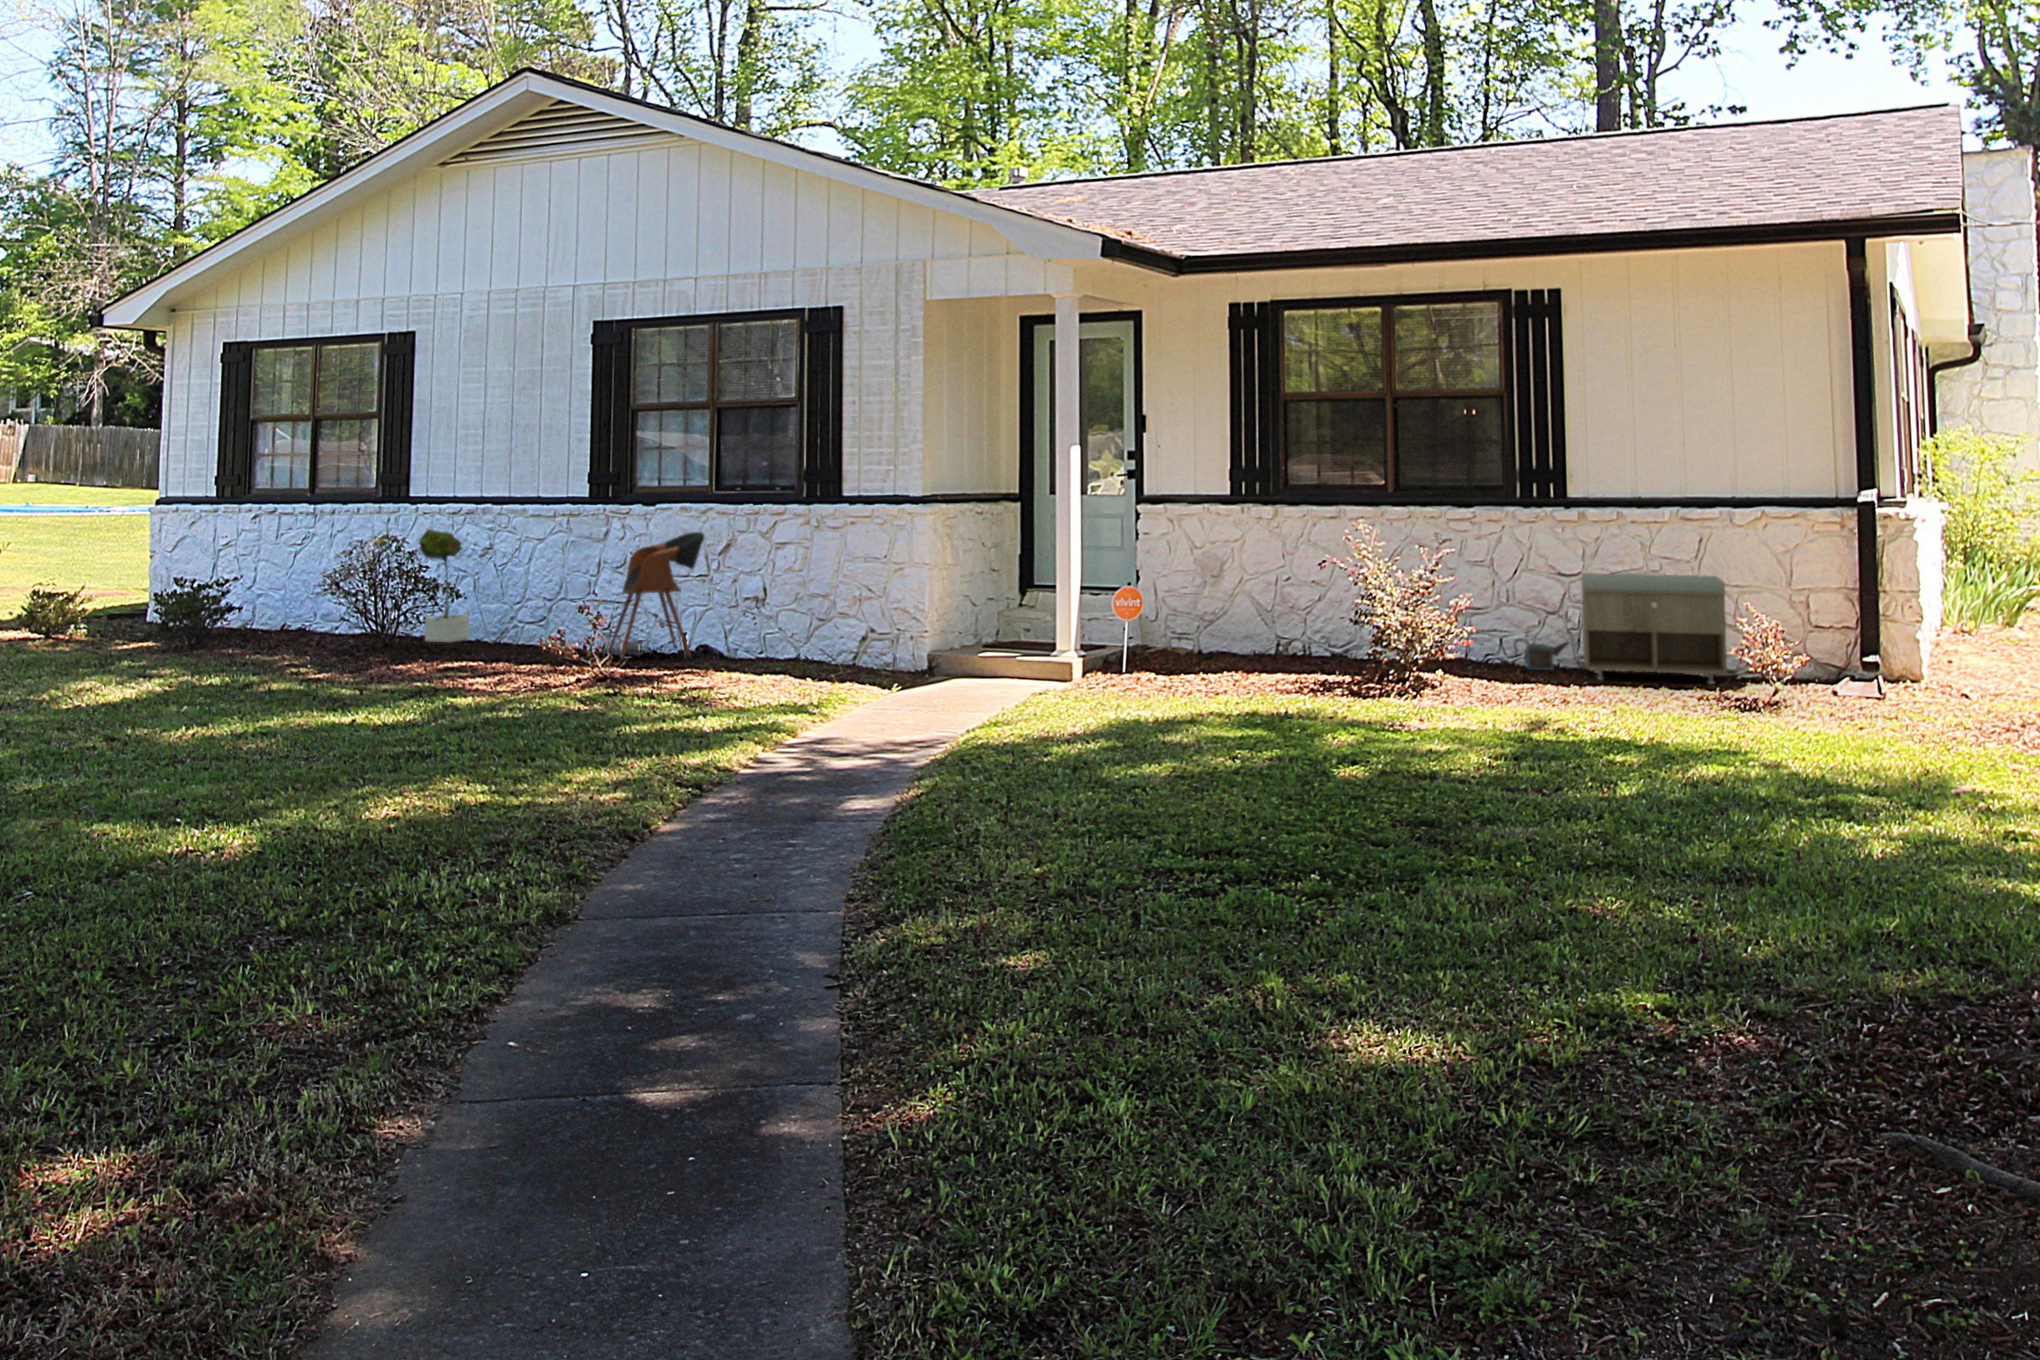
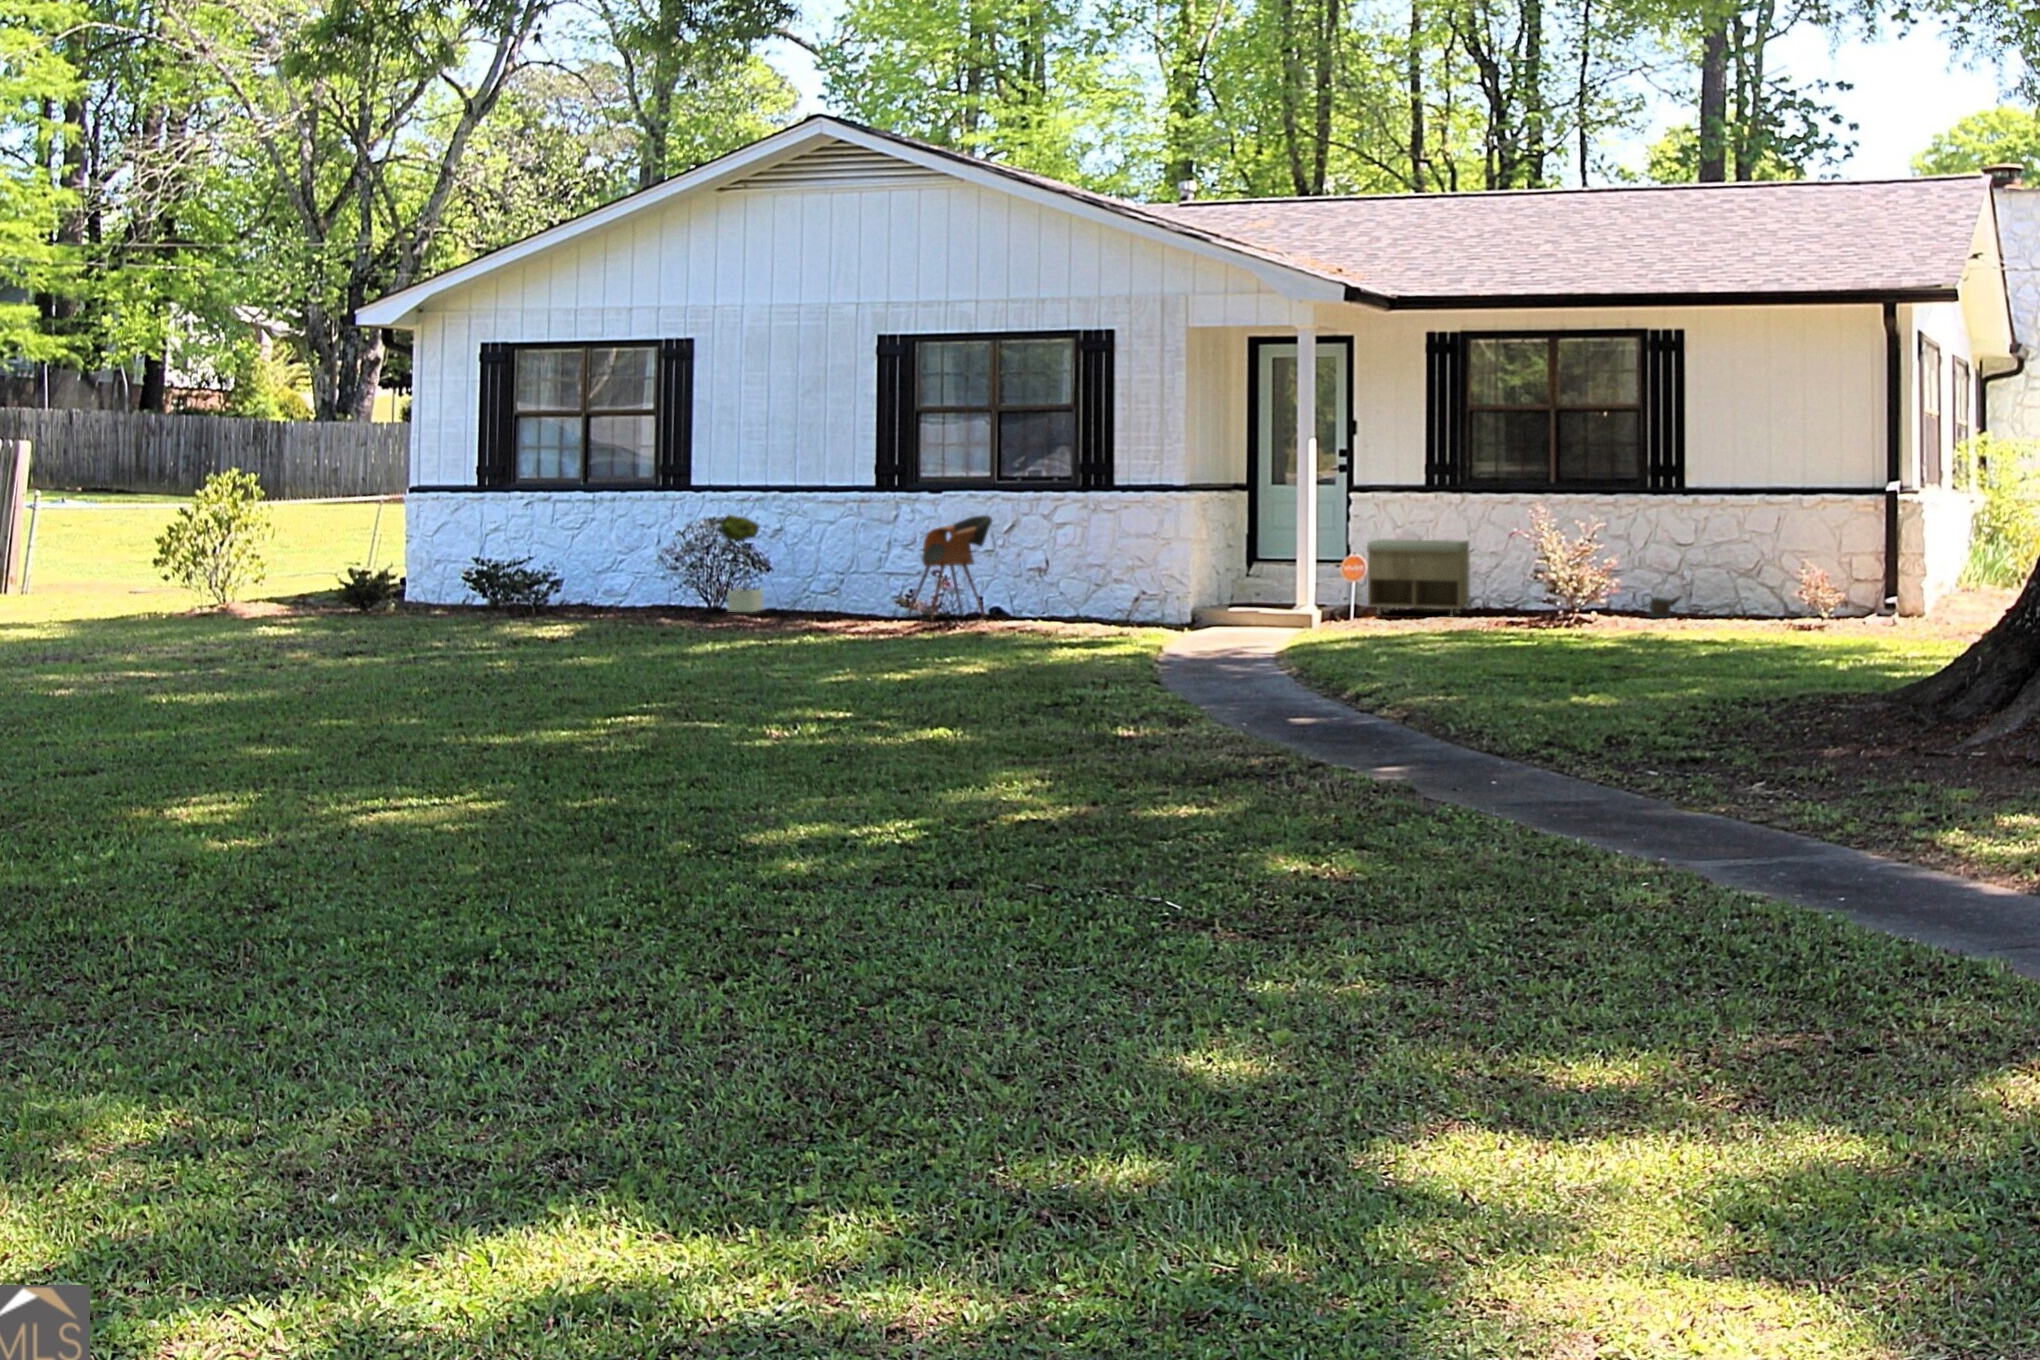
storage bench: present [1581,573,1727,684] -> present [1367,539,1470,616]

